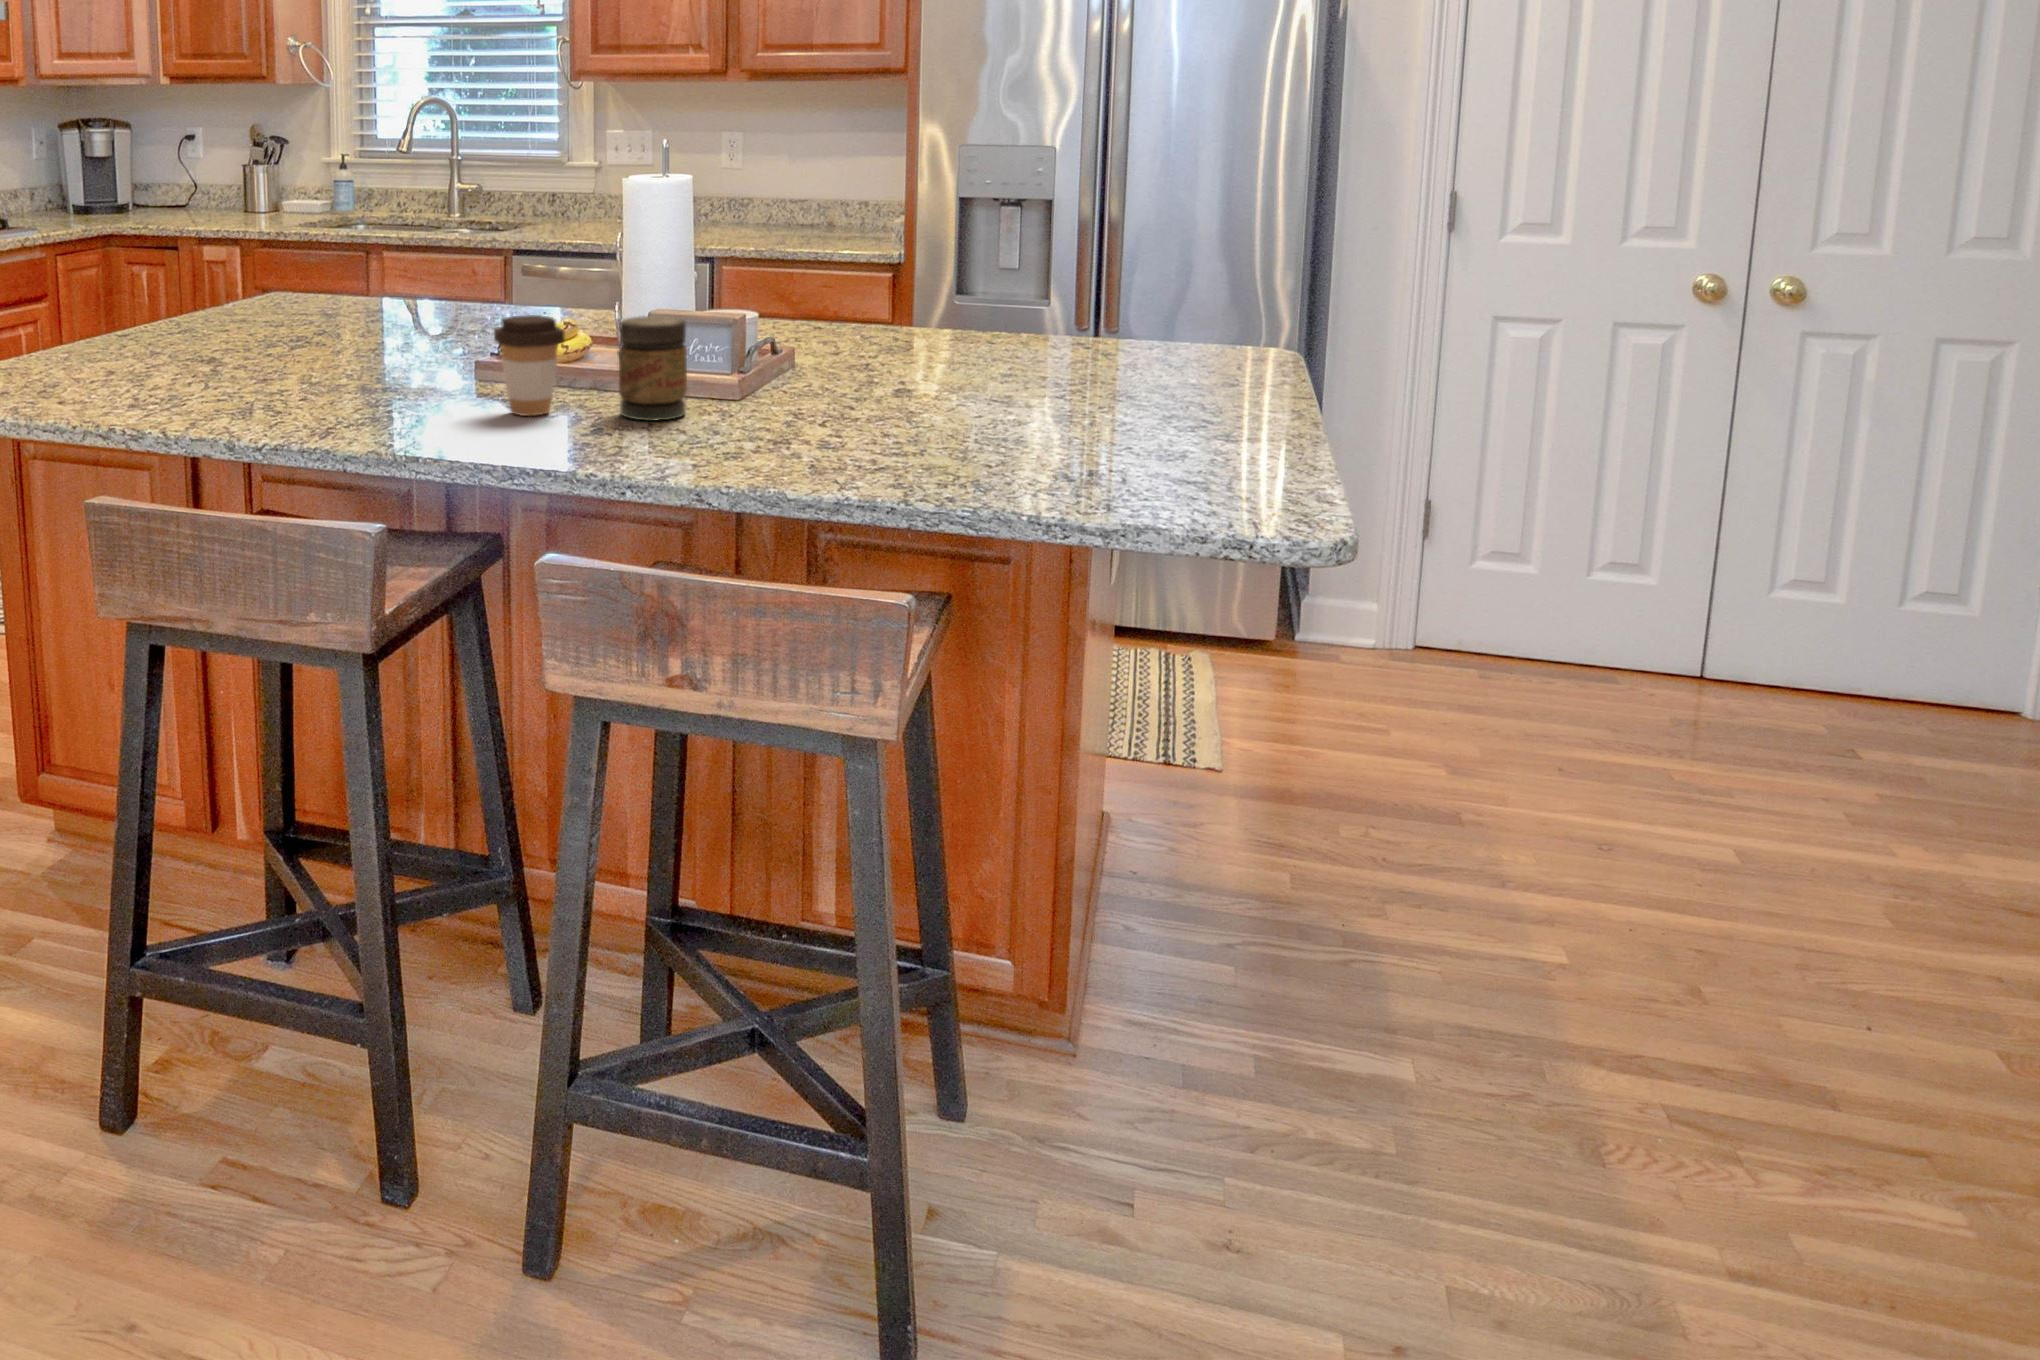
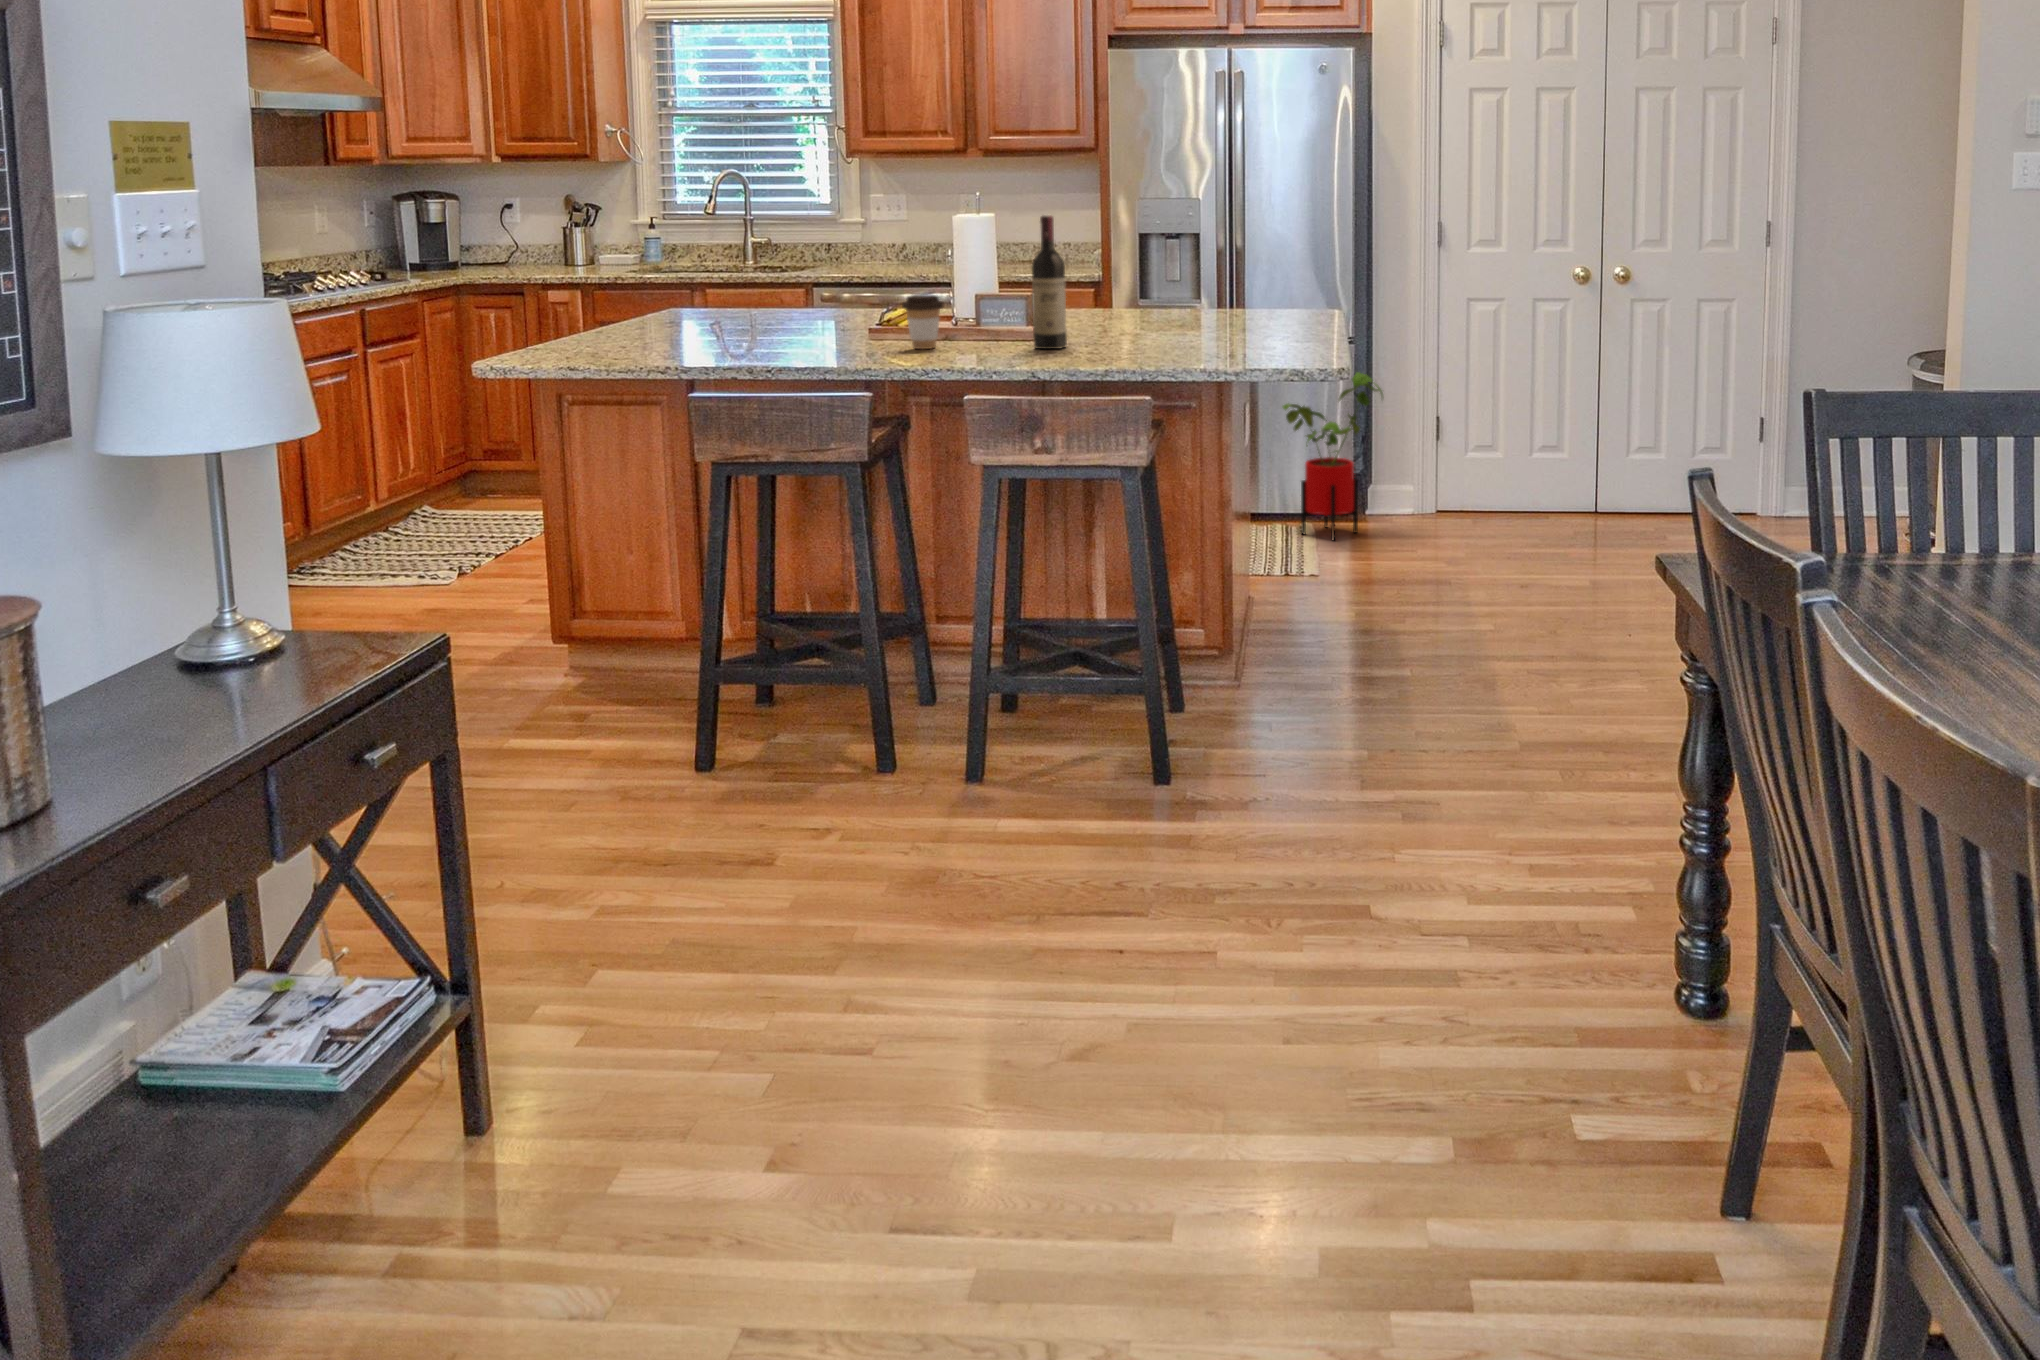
wine bottle: none [719,178,782,436] -> present [1032,215,1067,349]
jar: present [619,316,687,421] -> none [974,292,1012,347]
house plant: none [1168,431,1342,697] -> present [1283,372,1383,540]

